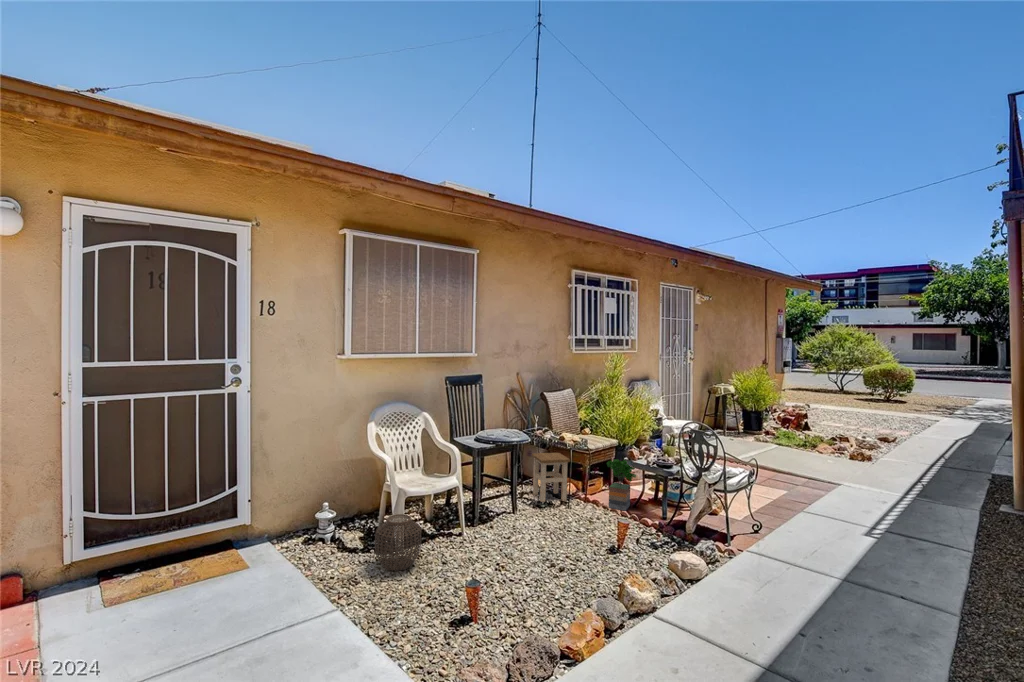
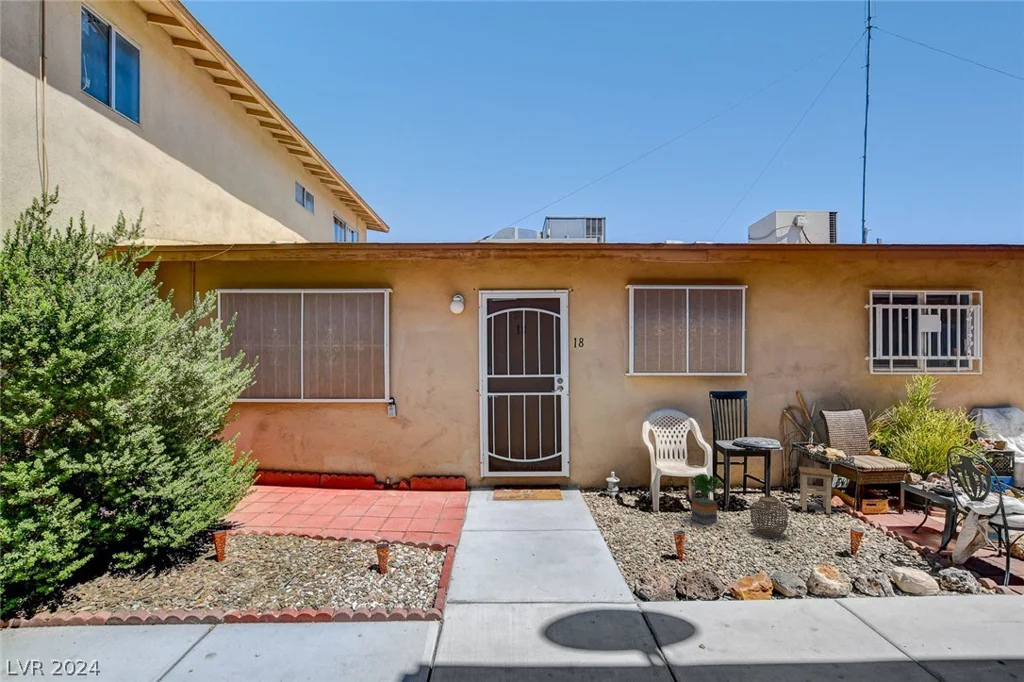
potted tree: present [607,459,636,511] -> present [691,474,723,524]
woven basket: present [375,514,421,570] -> present [750,497,788,537]

